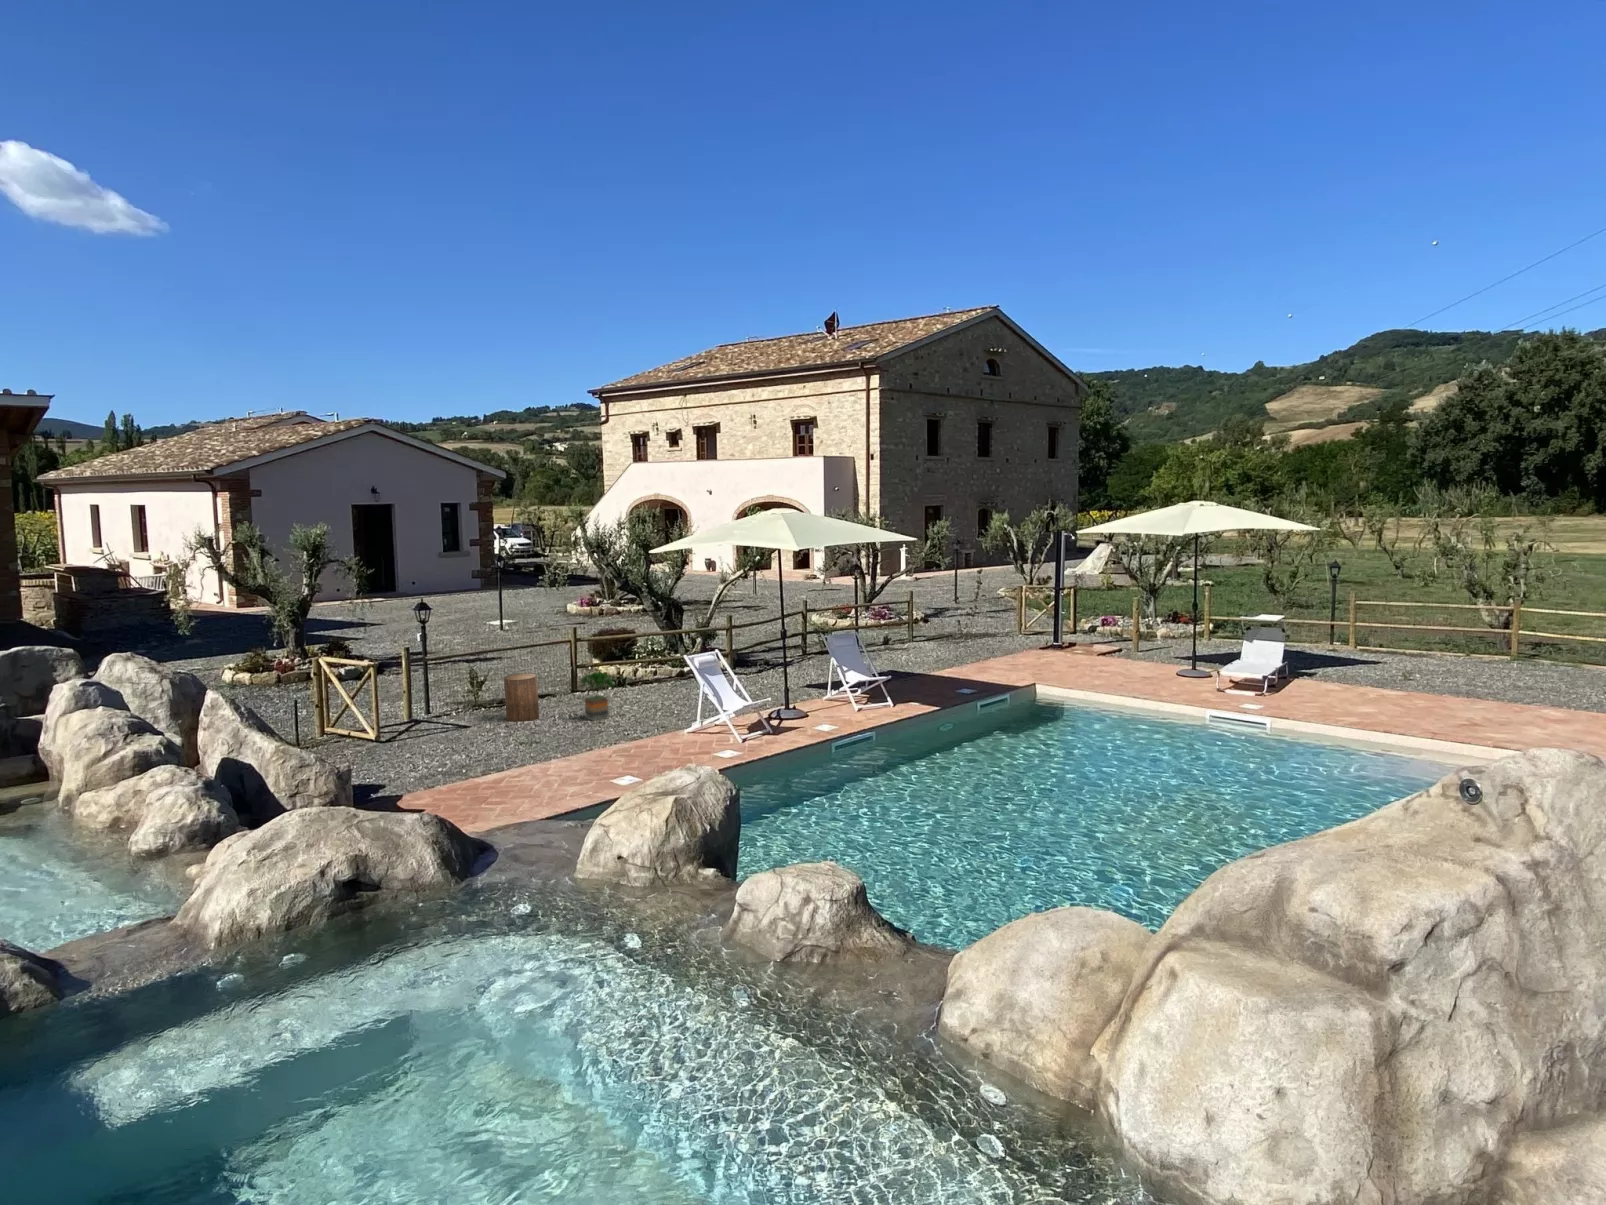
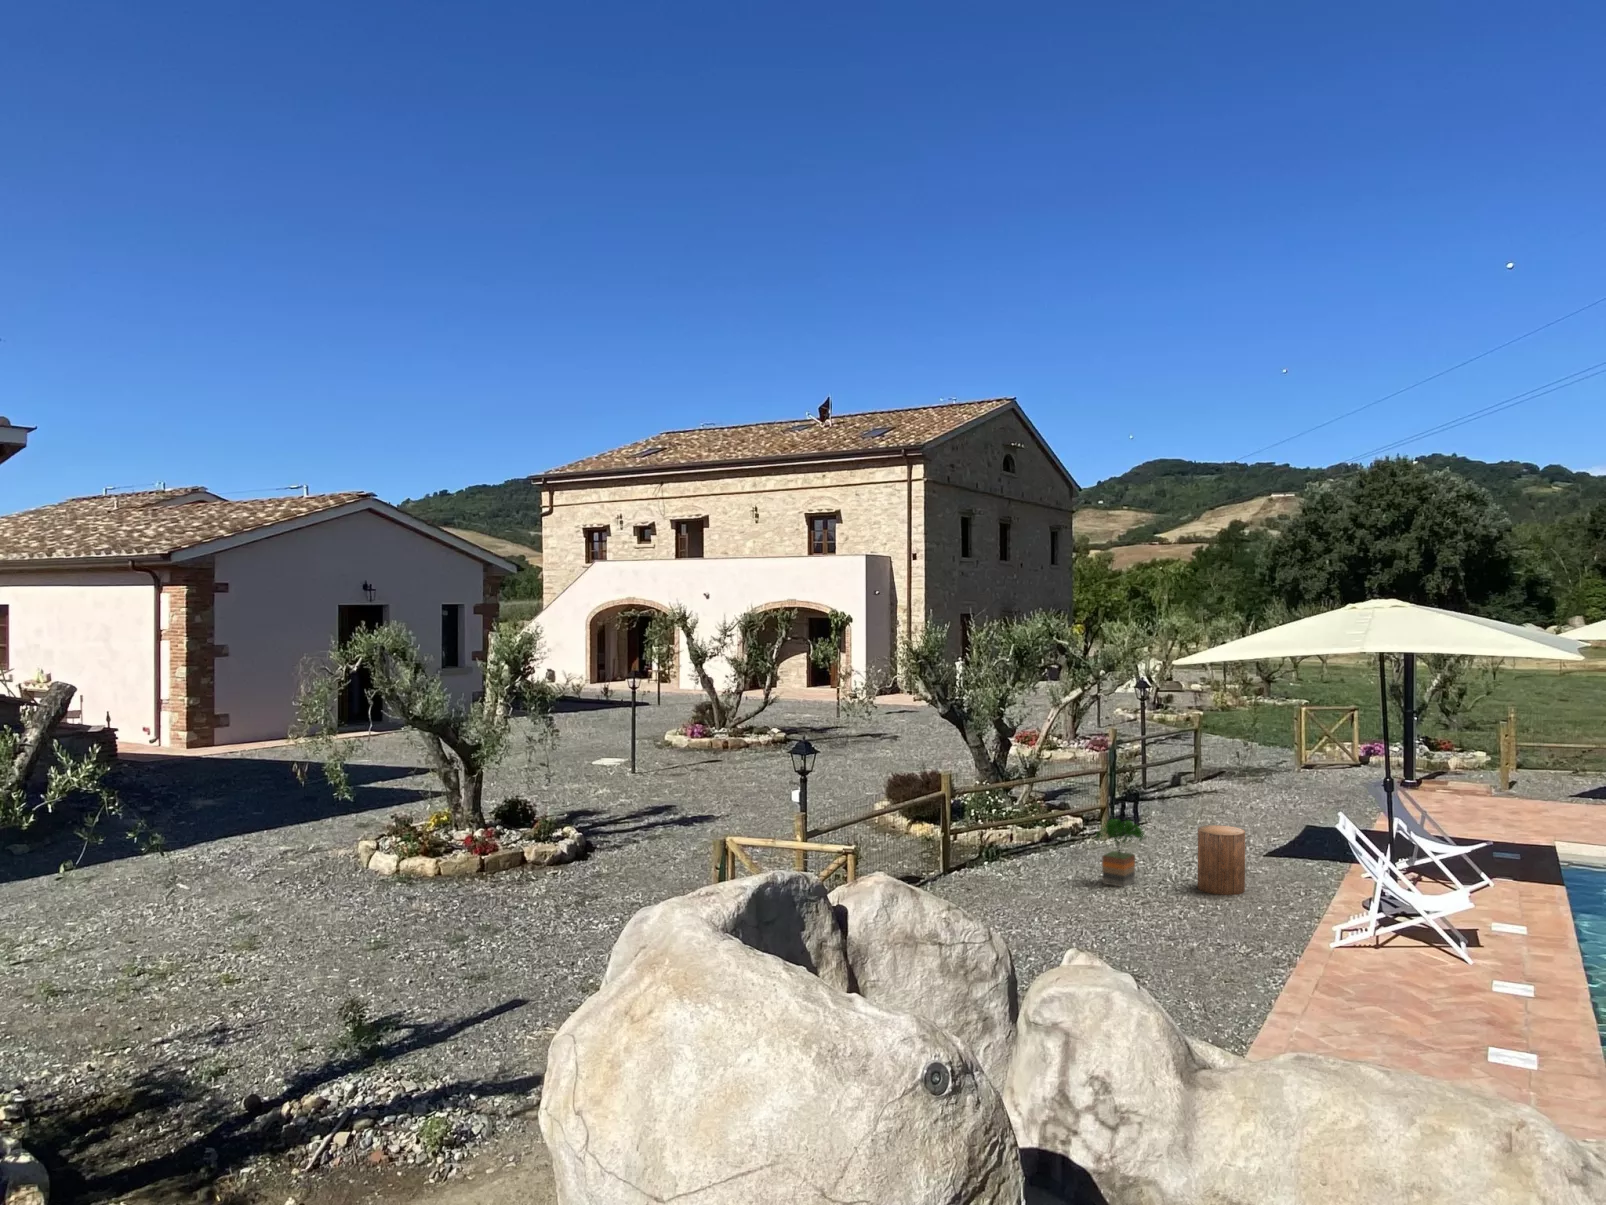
stool: present [504,673,539,722] -> present [1198,825,1245,895]

